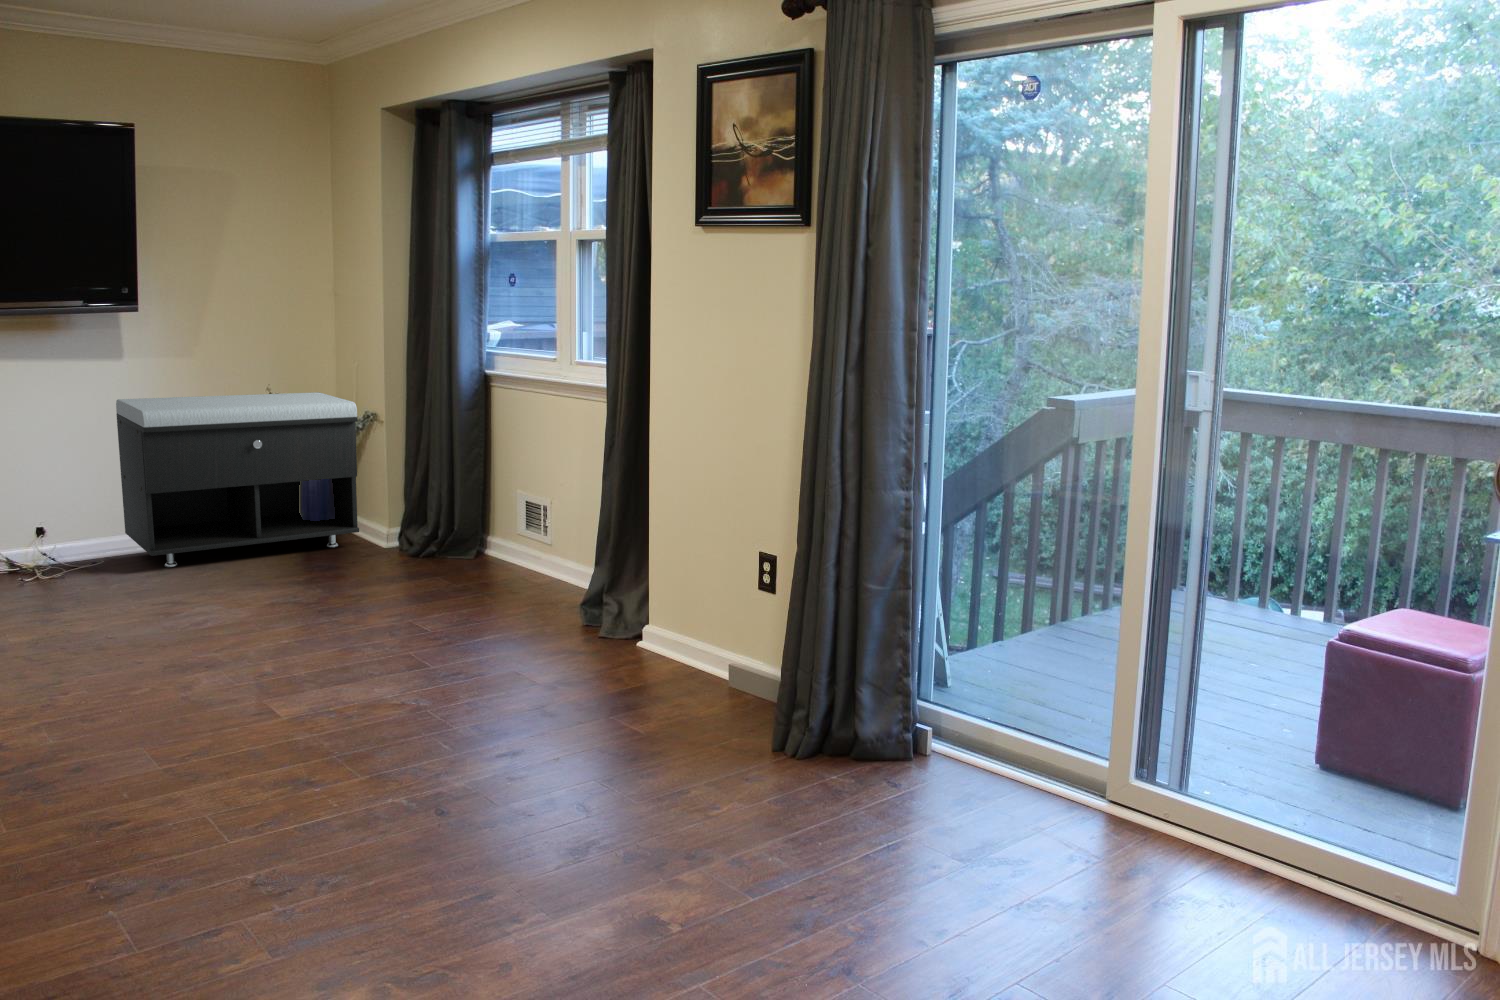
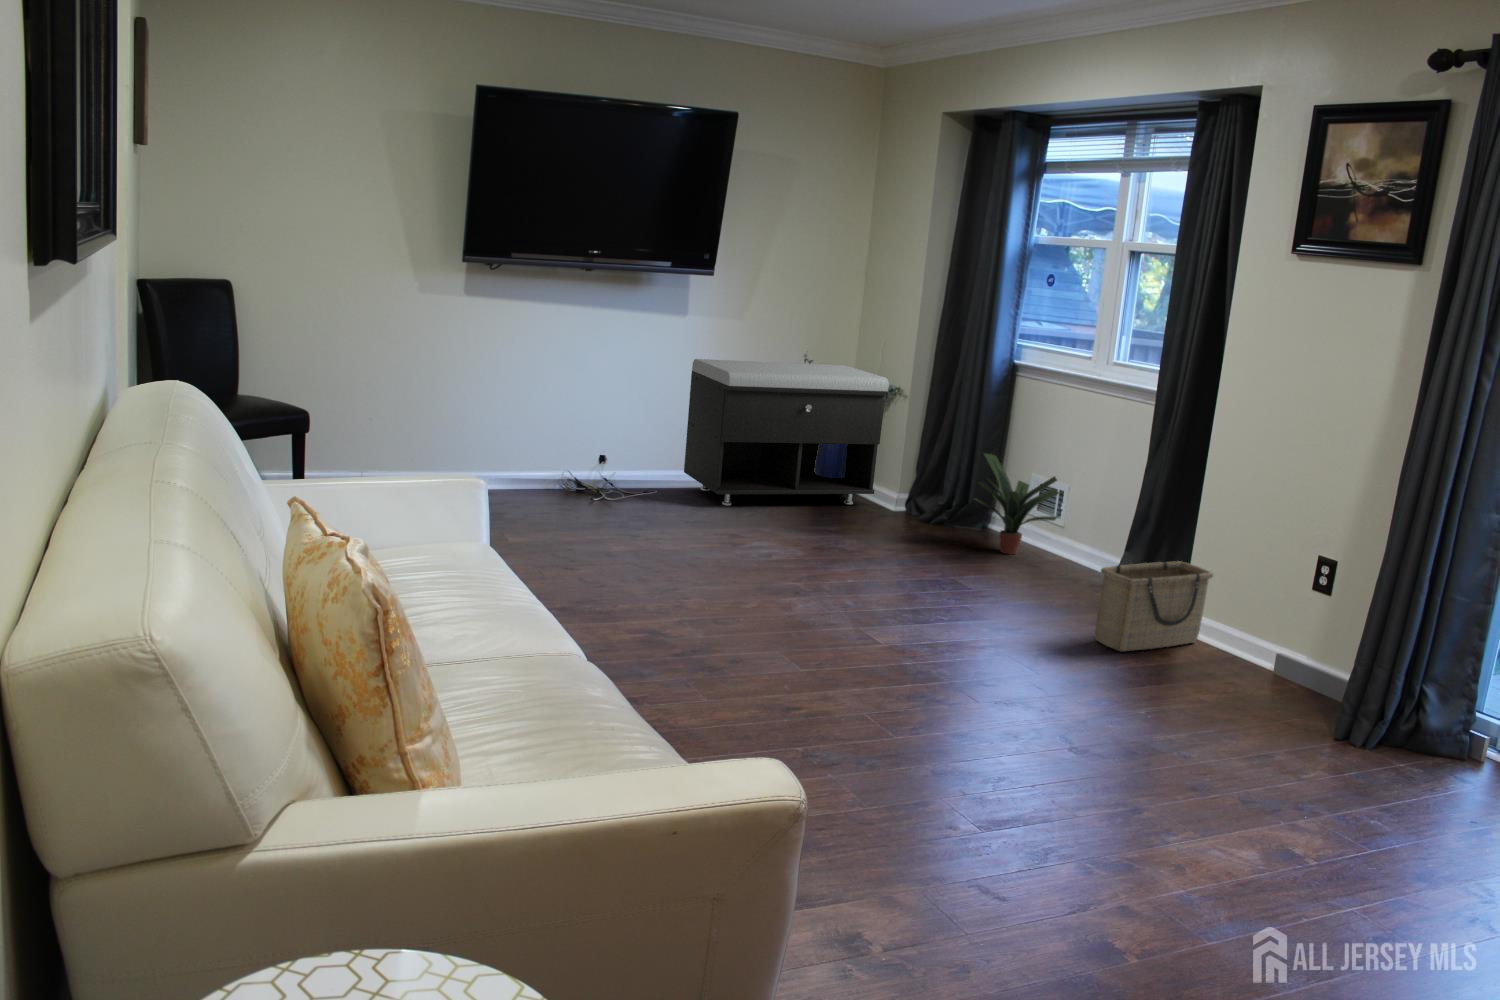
potted plant: none [447,475,544,583] -> present [975,454,1059,555]
basket: none [539,574,669,686] -> present [1095,561,1213,651]

